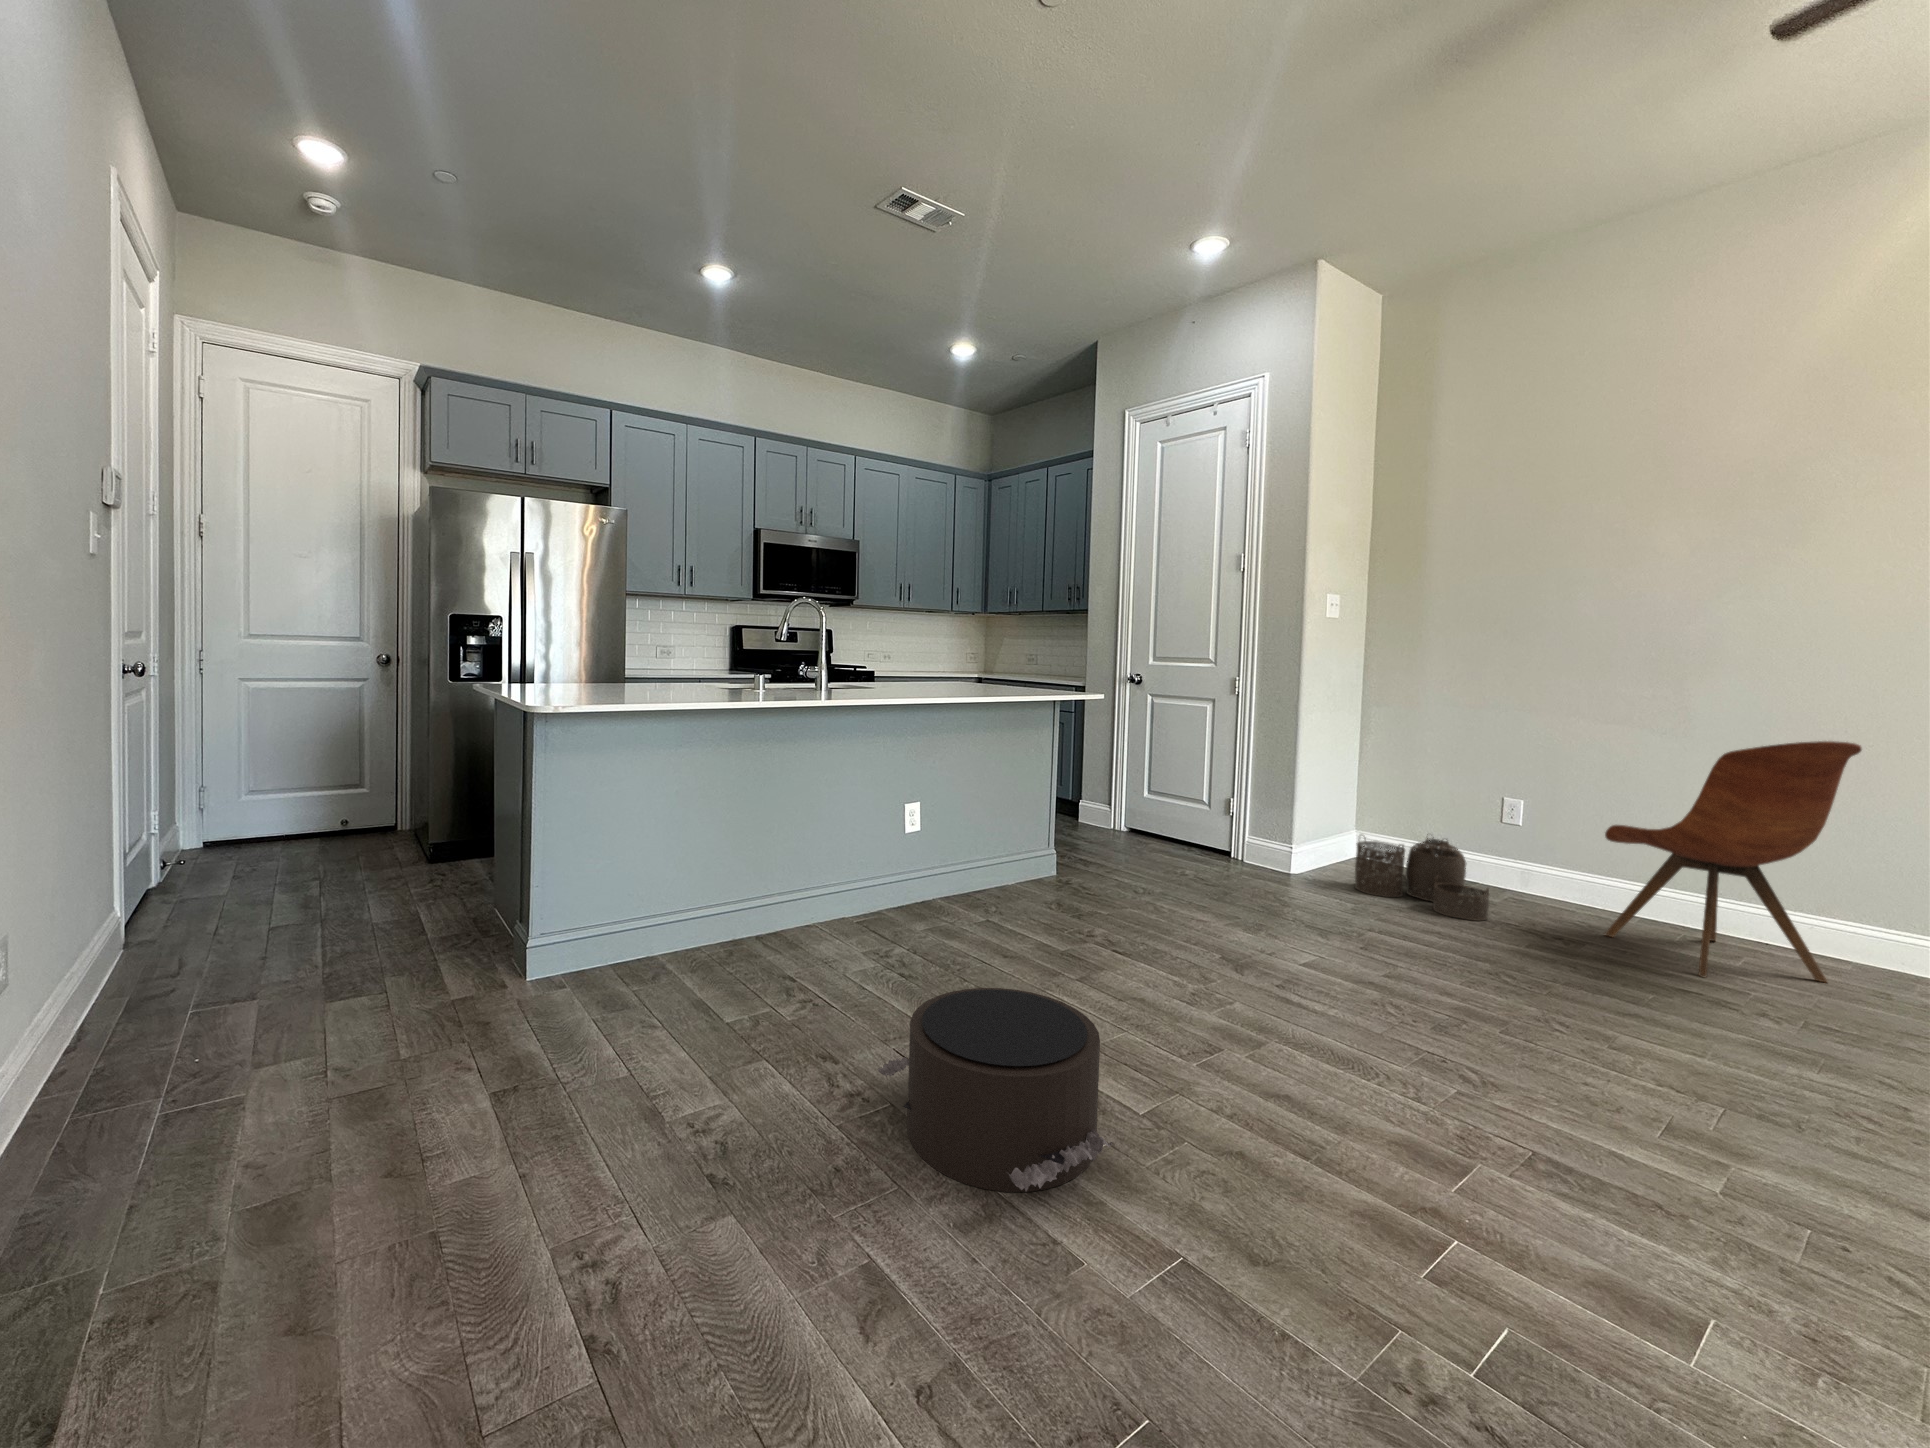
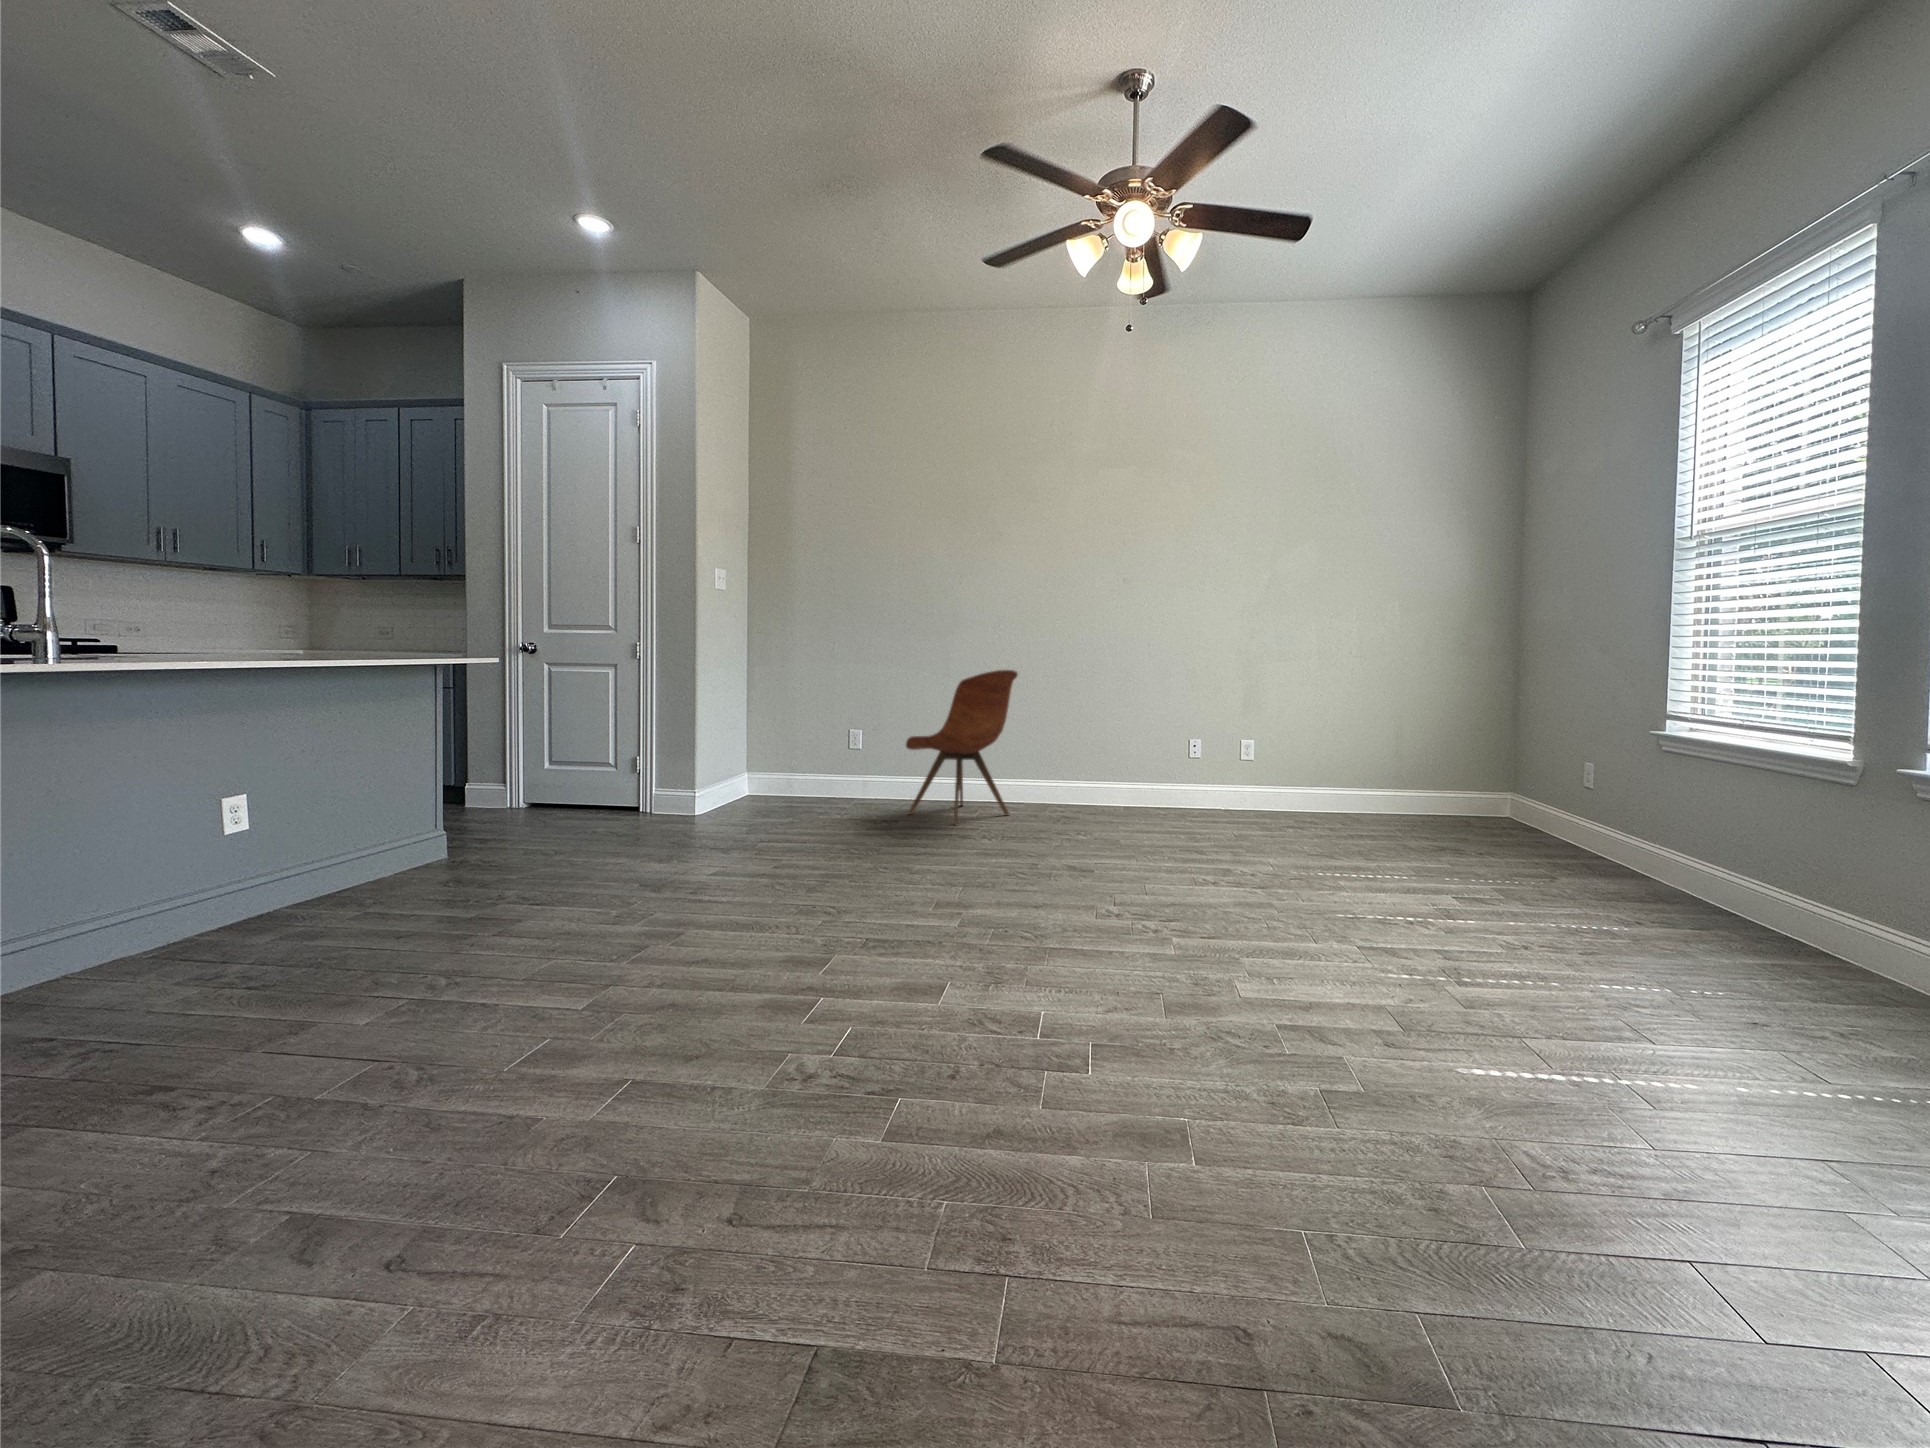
woven basket: present [1355,834,1489,920] -> none [748,765,841,822]
pouf: present [877,988,1112,1192] -> none [250,932,560,1123]

